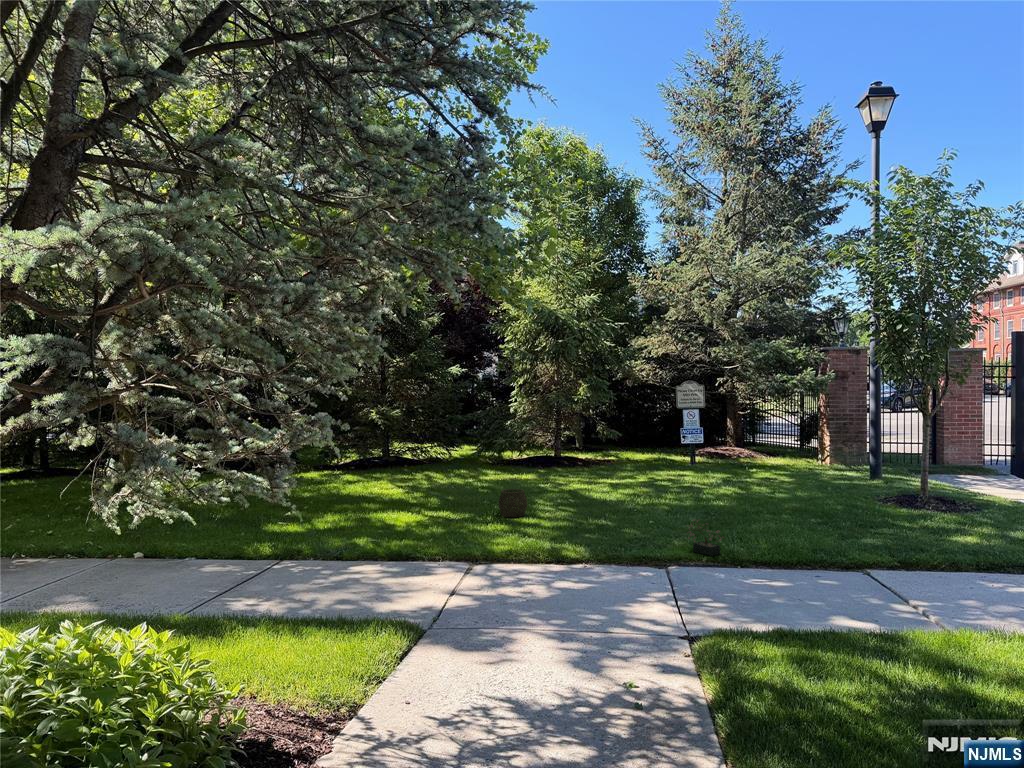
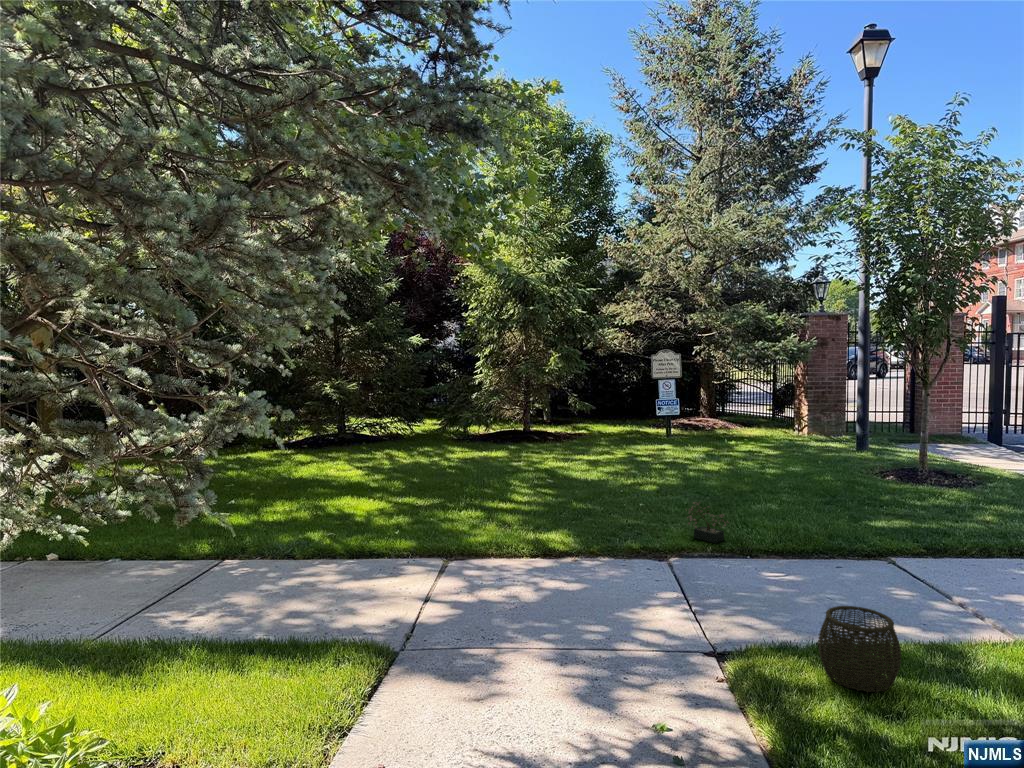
woven basket: present [498,489,527,517] -> present [818,606,902,693]

